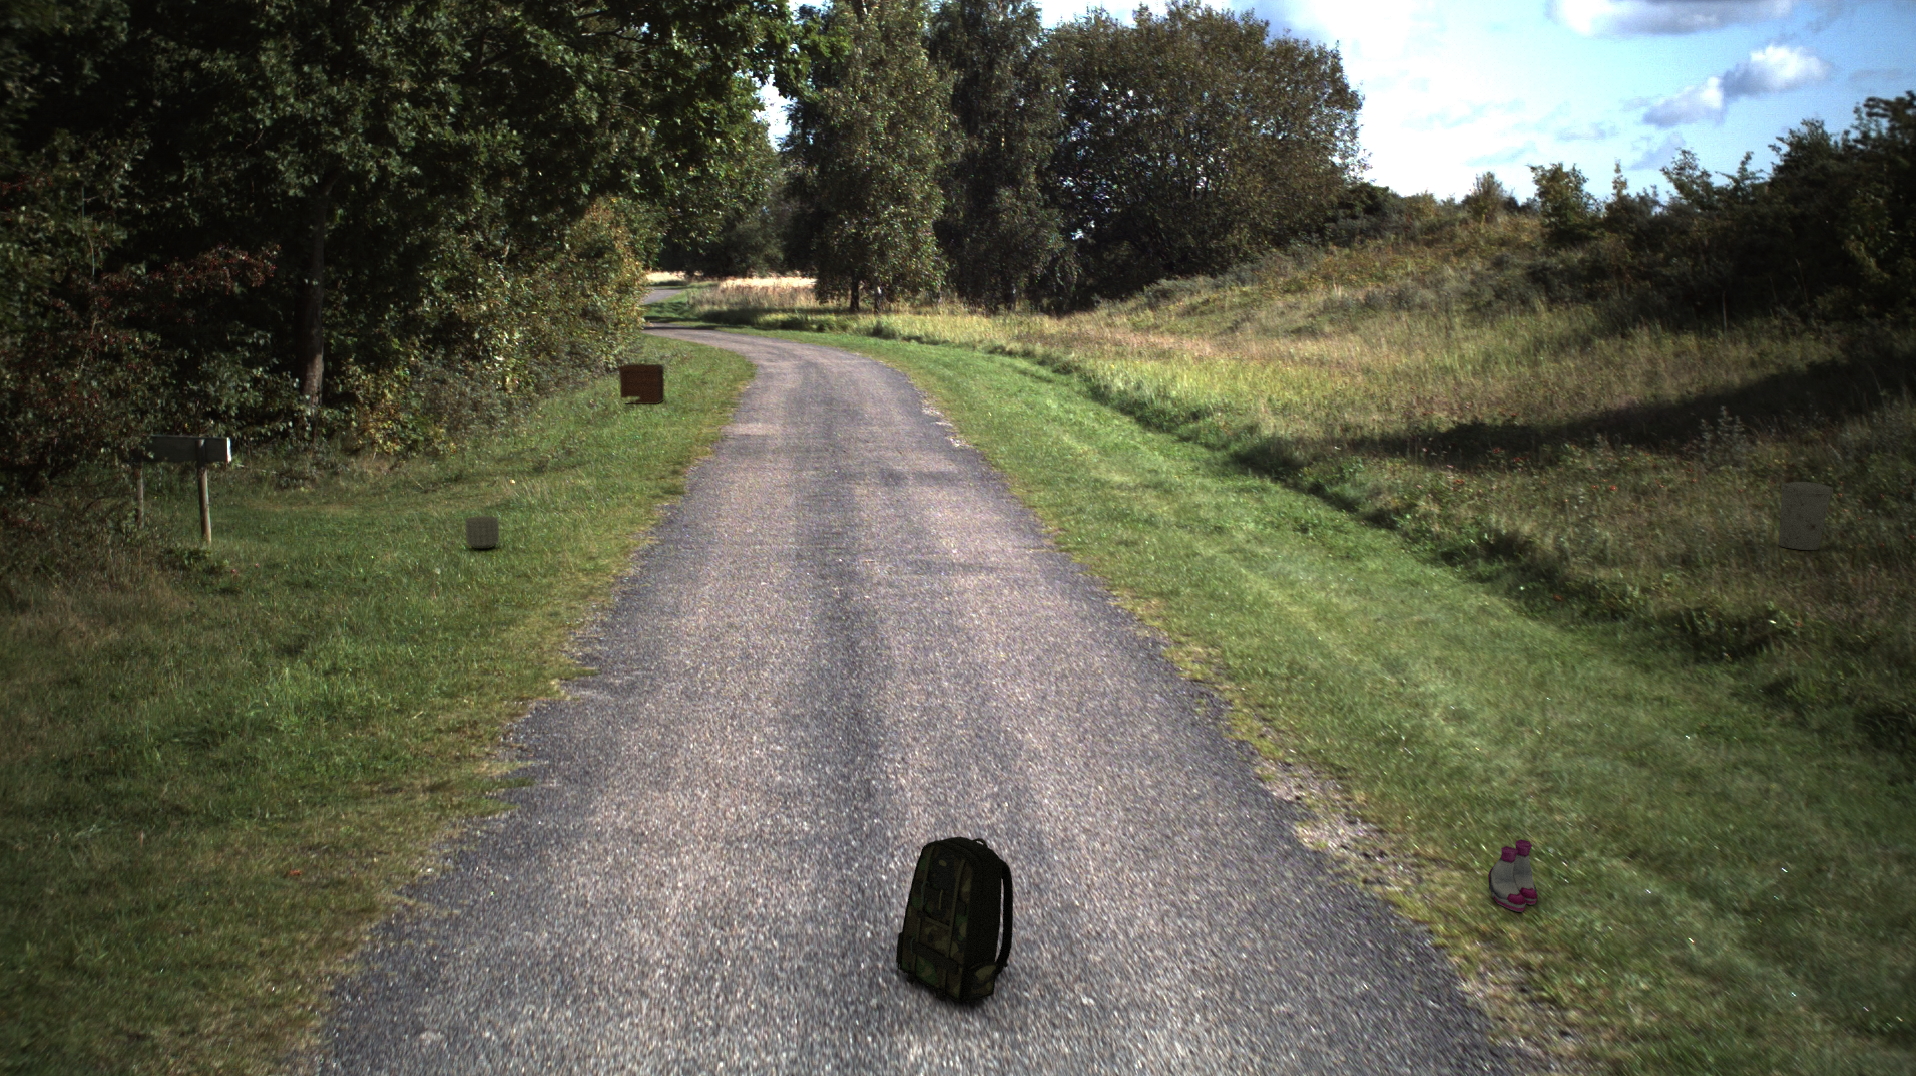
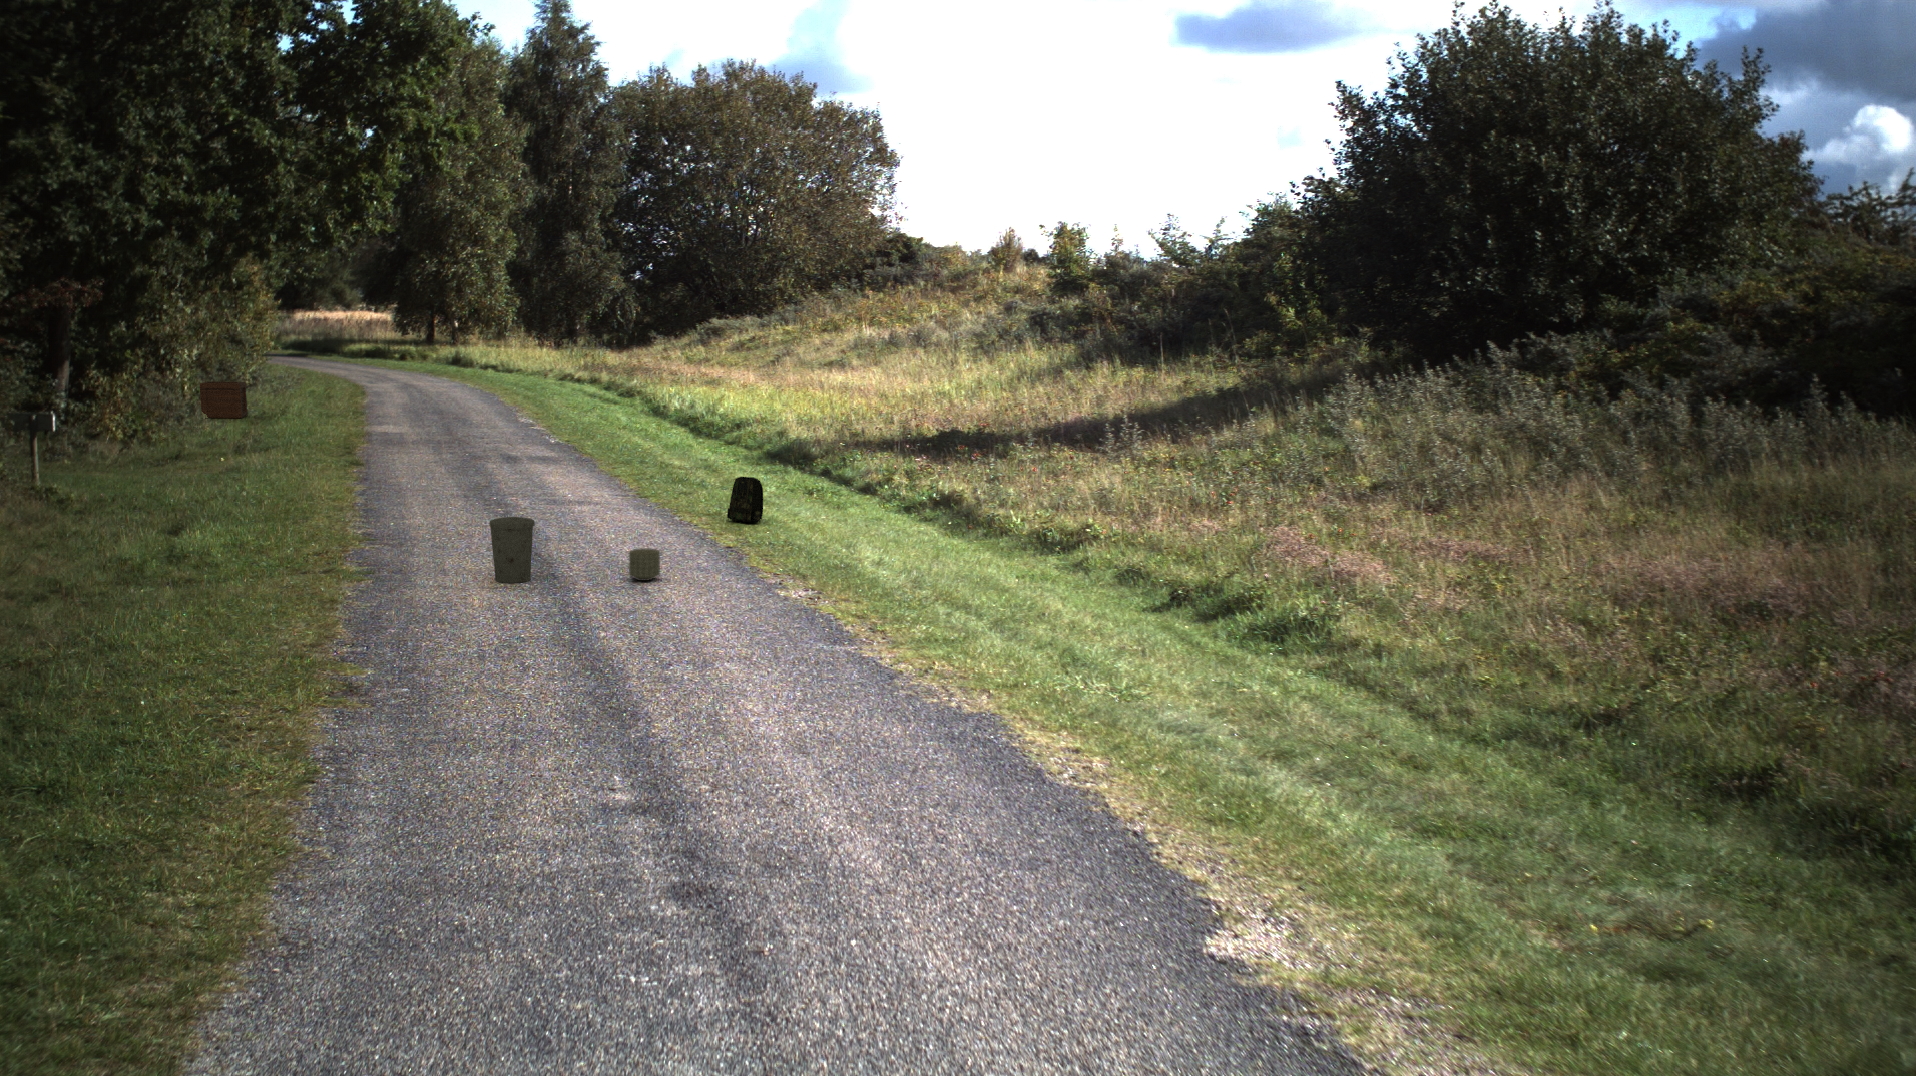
trash can: present [1779,482,1833,550] -> present [489,517,535,583]
planter: present [465,516,499,549] -> present [629,548,660,581]
backpack: present [896,837,1013,1003] -> present [727,477,763,522]
boots: present [1488,839,1538,912] -> none [863,623,890,661]

